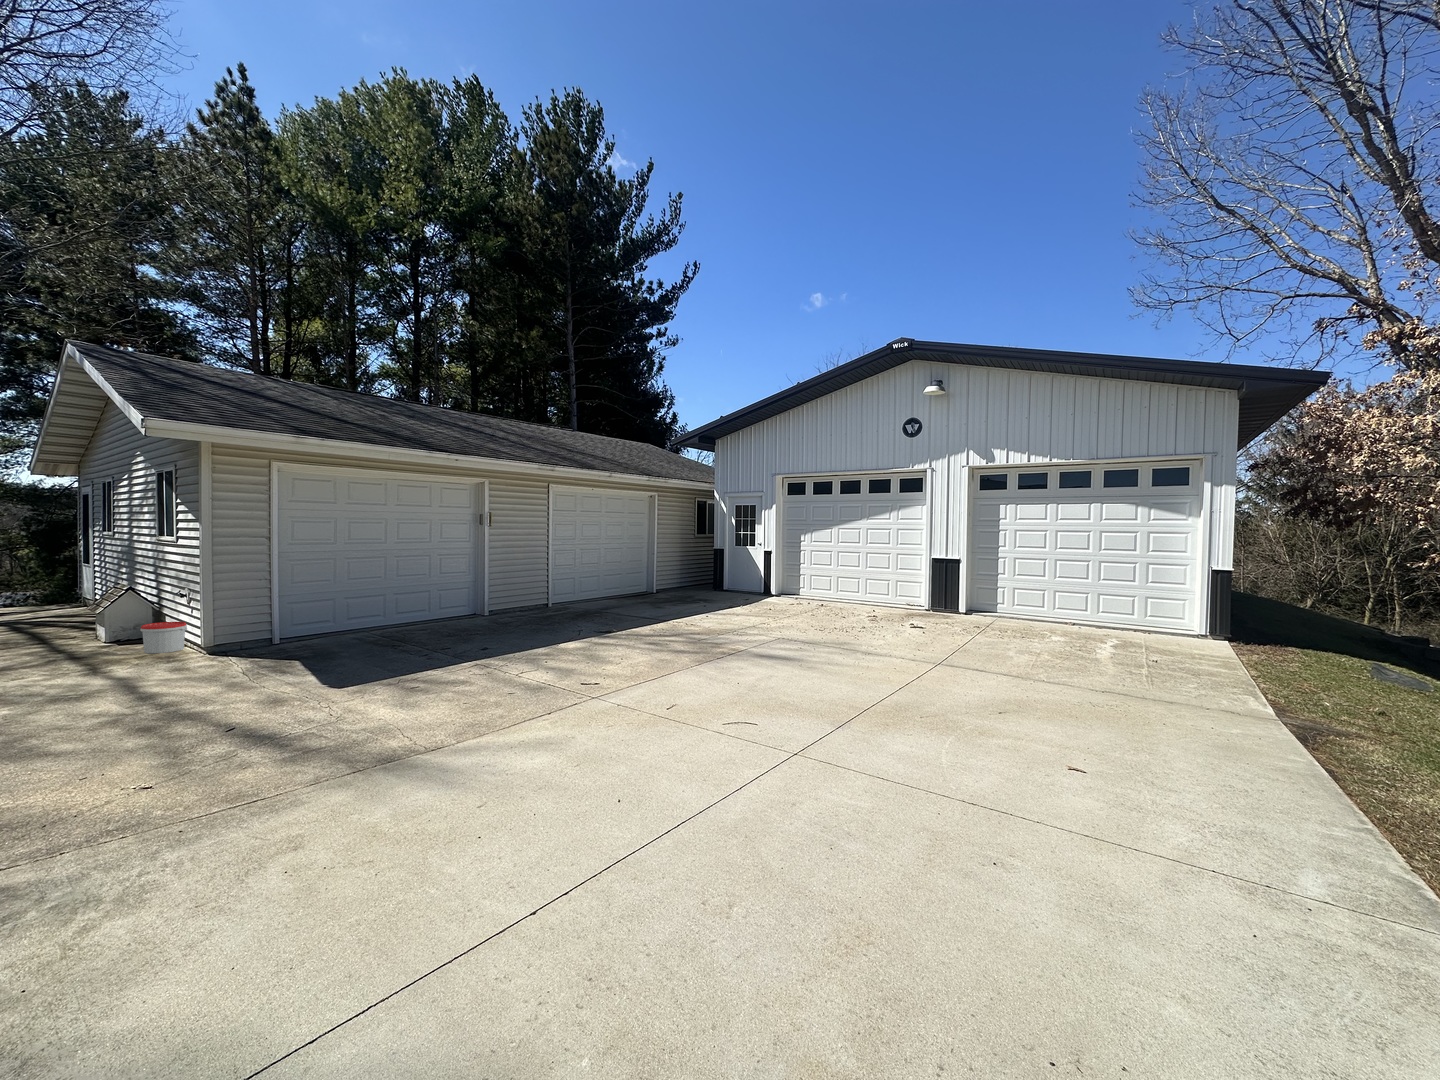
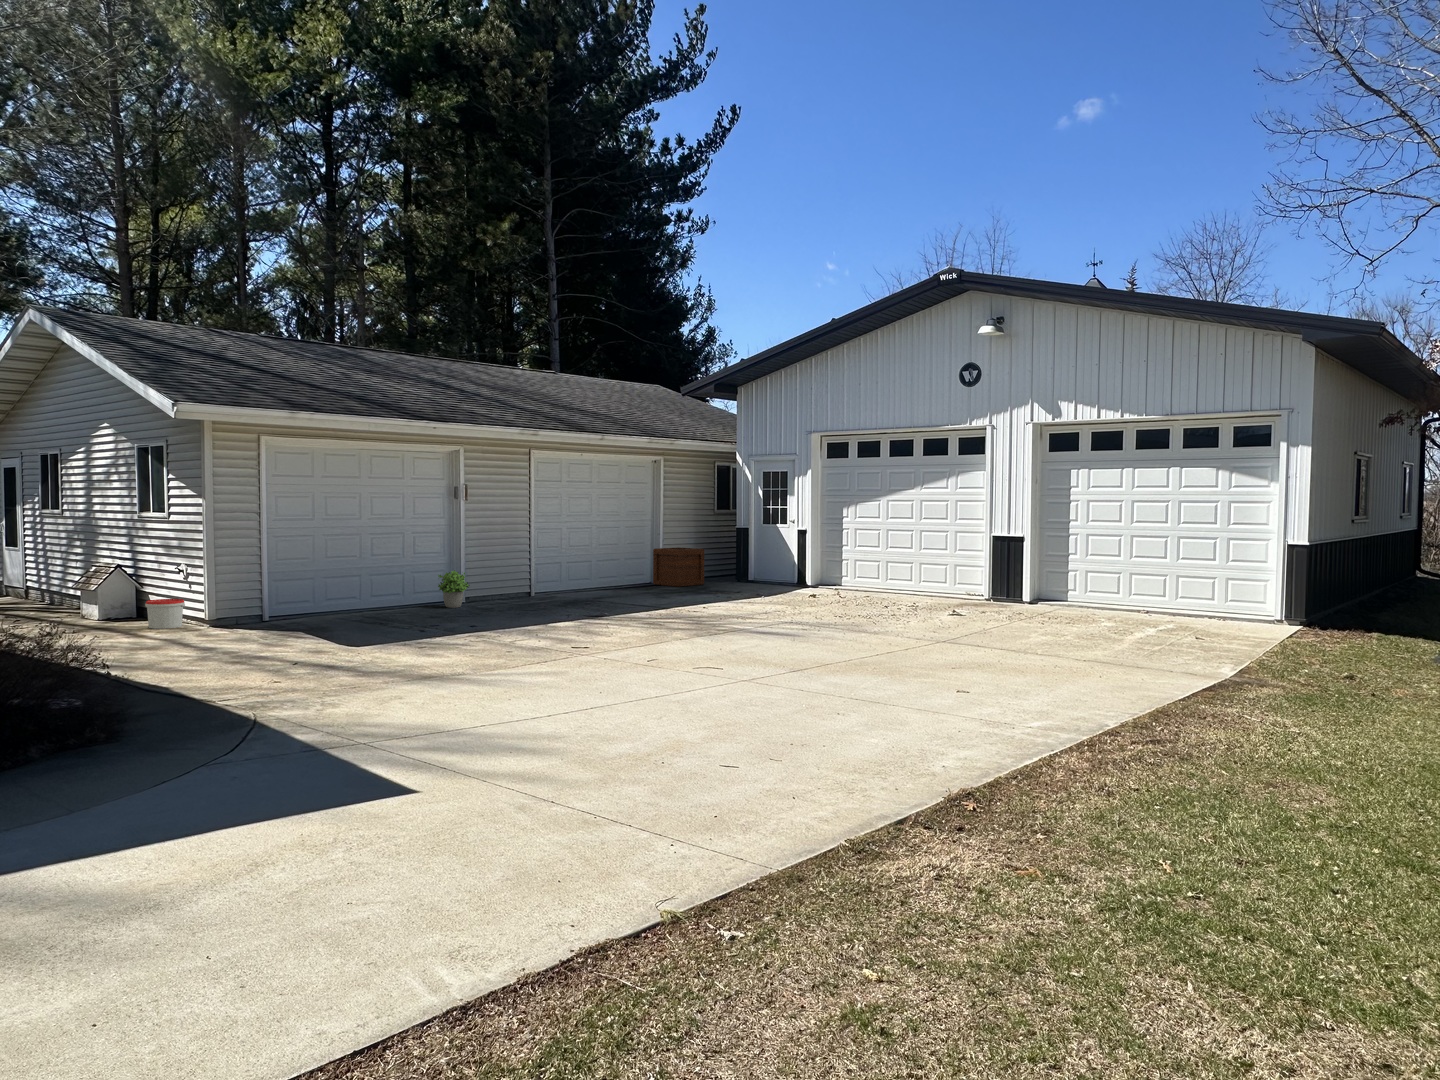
wooden crate: none [646,565,687,597] -> present [653,547,704,587]
potted plant: none [456,588,486,622] -> present [438,570,470,608]

